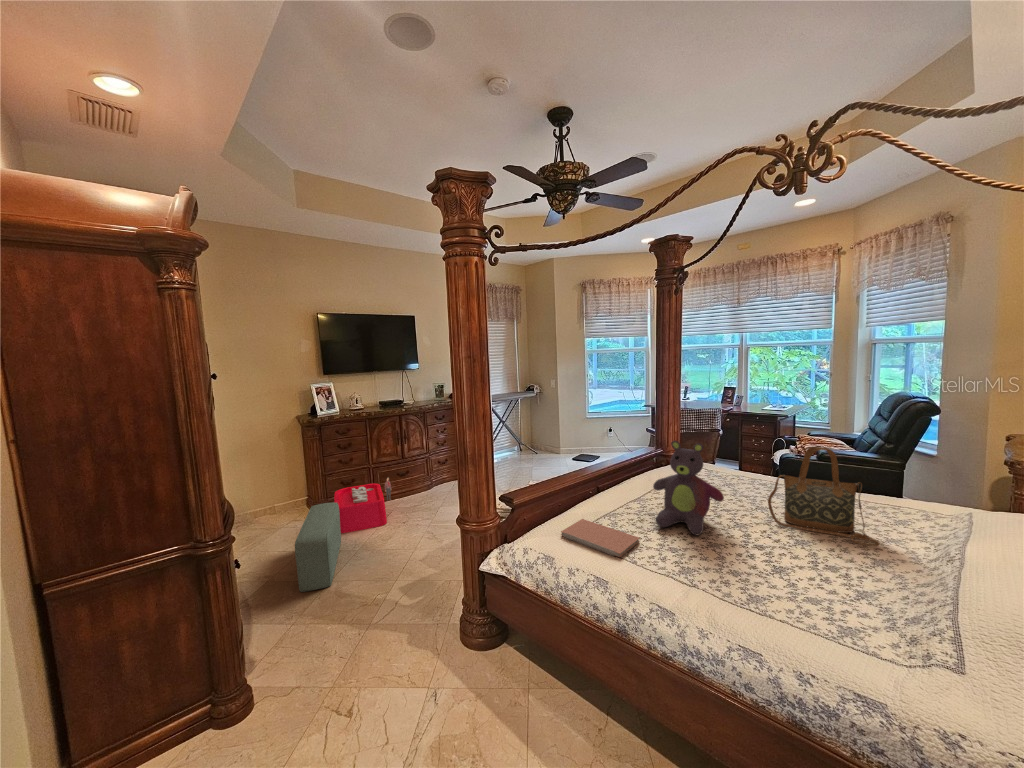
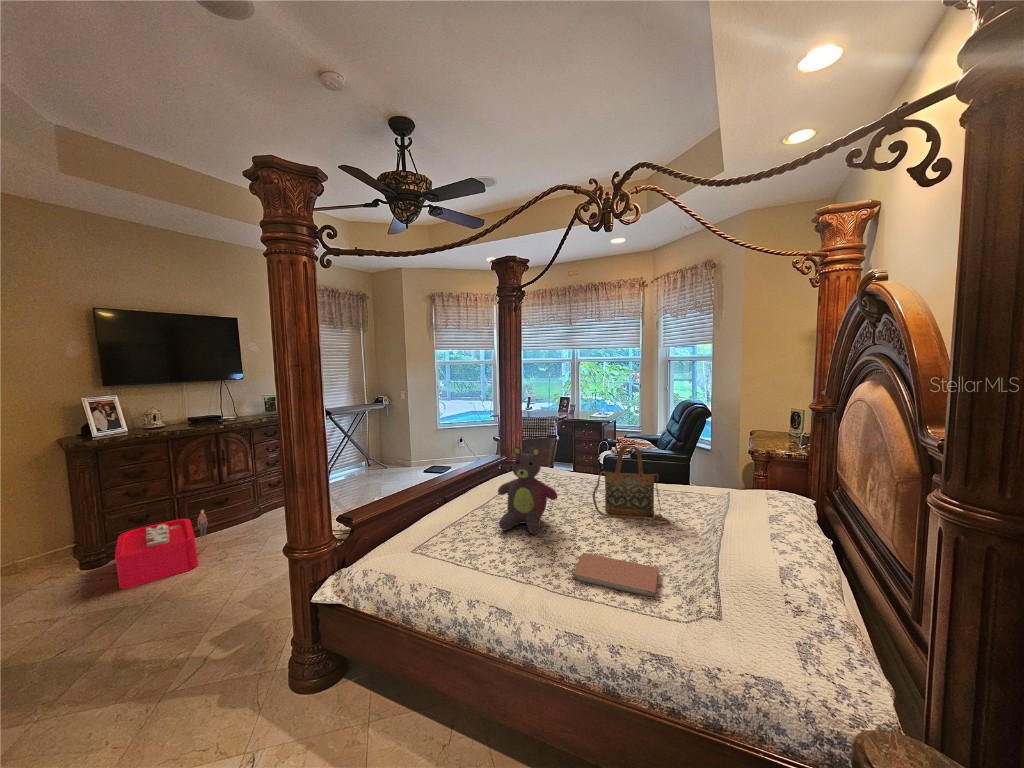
pouf: present [295,502,341,592] -> none [37,549,124,680]
notebook: present [561,519,640,557] -> present [572,553,659,597]

